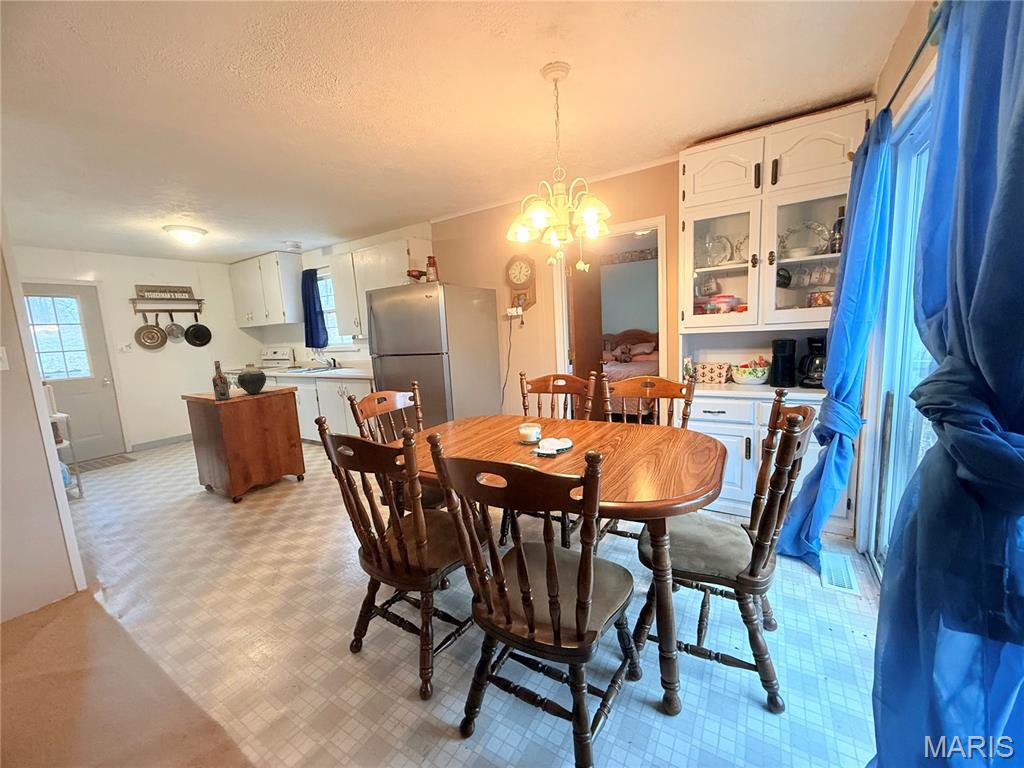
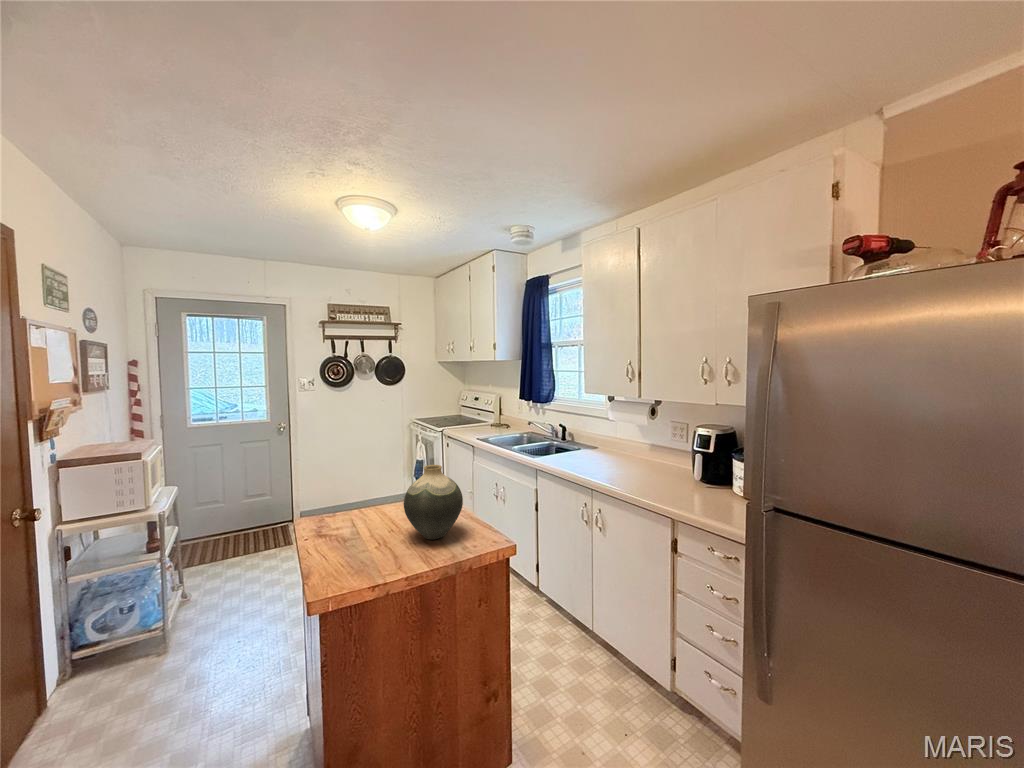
wine bottle: present [212,361,230,401] -> none [344,465,378,570]

